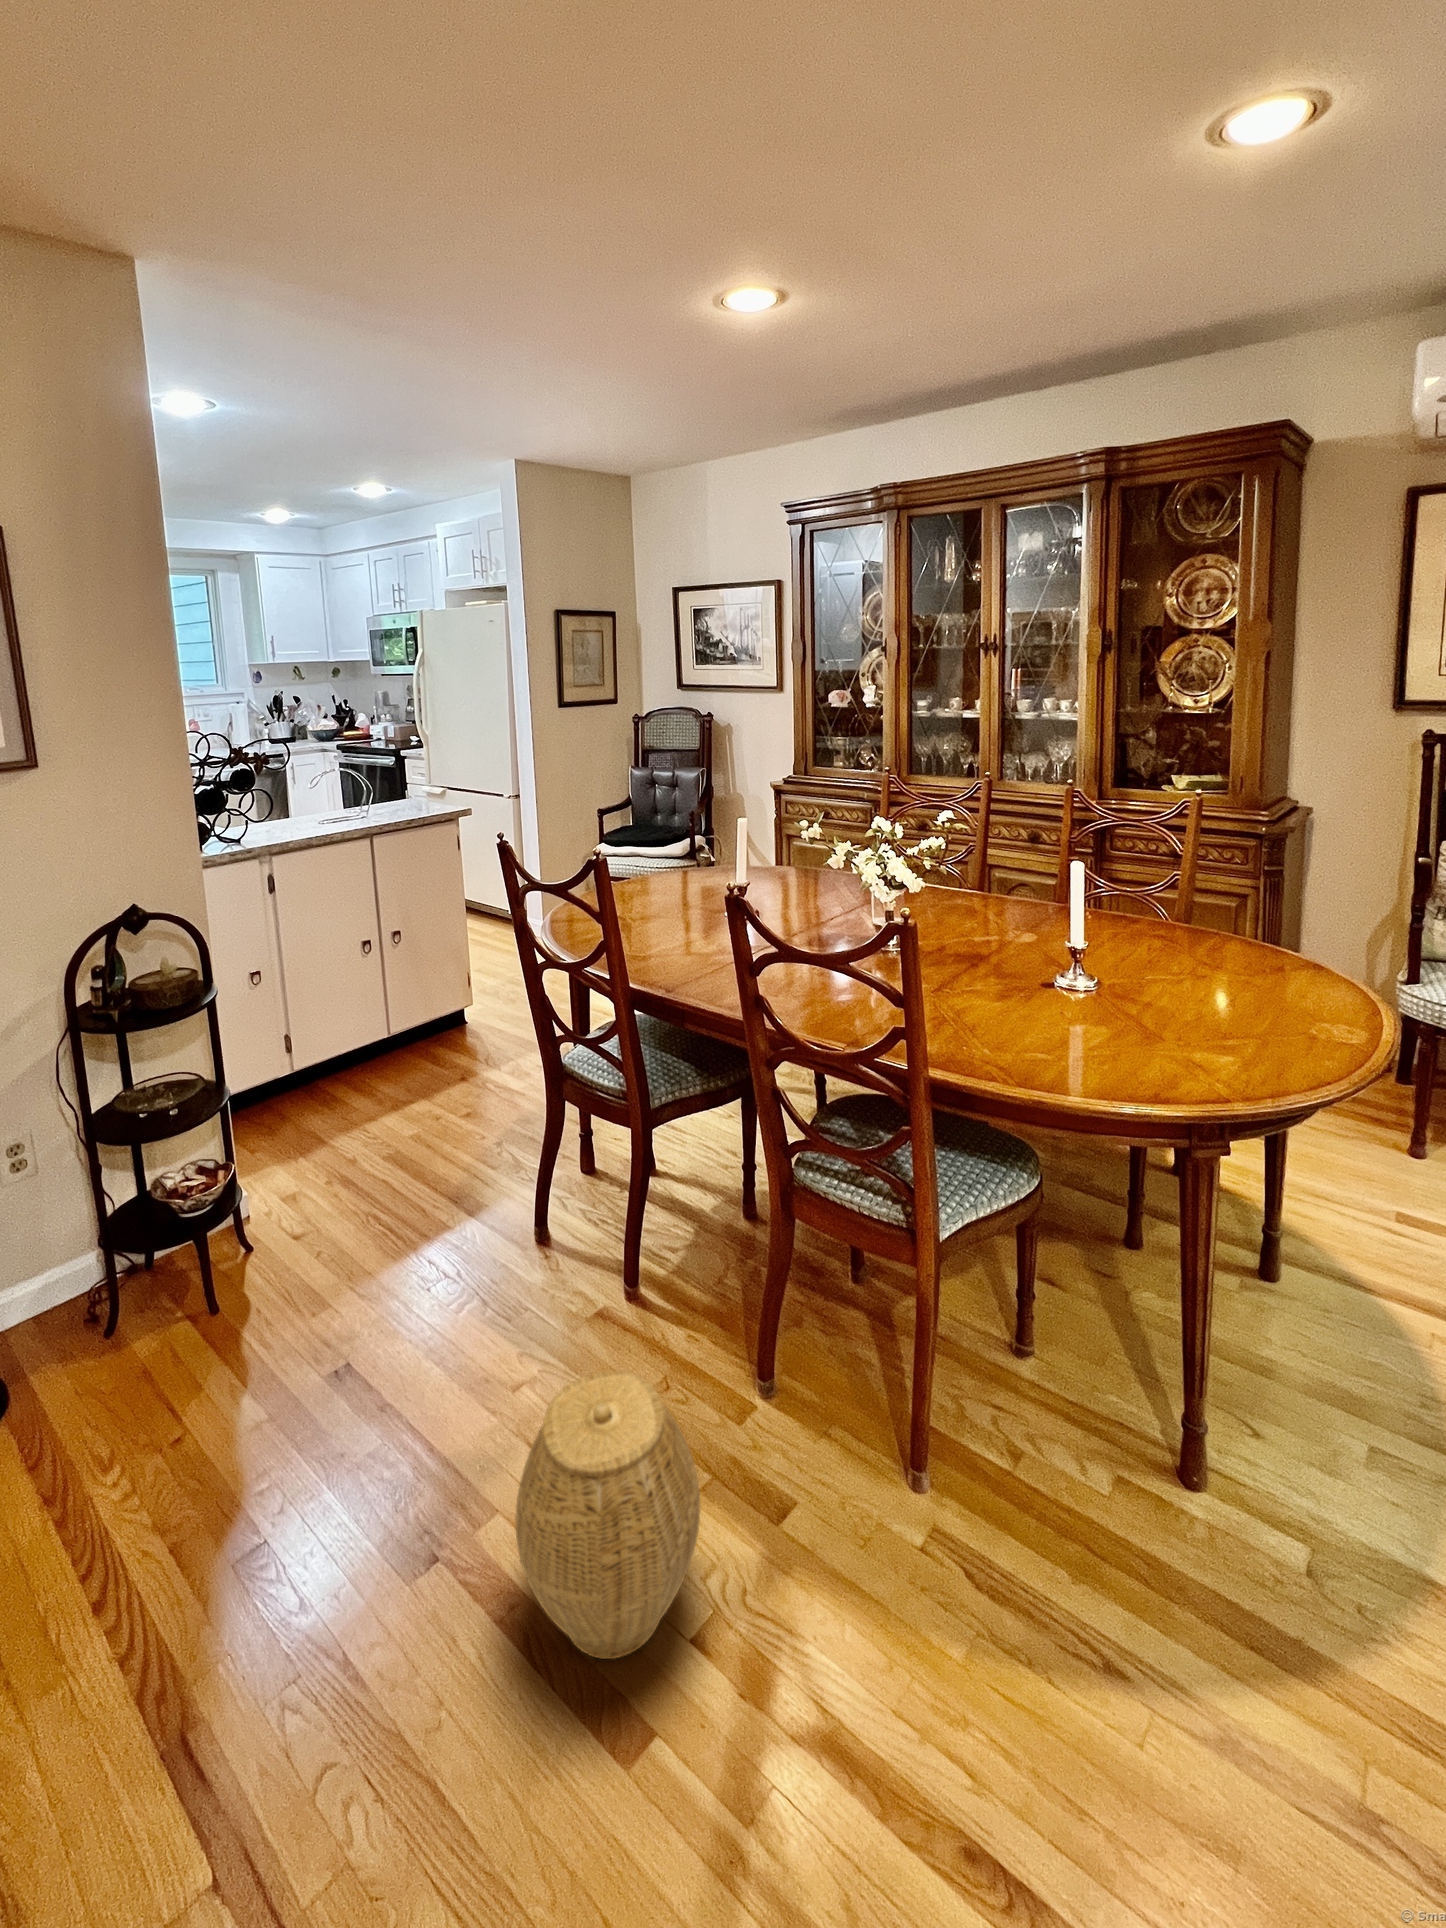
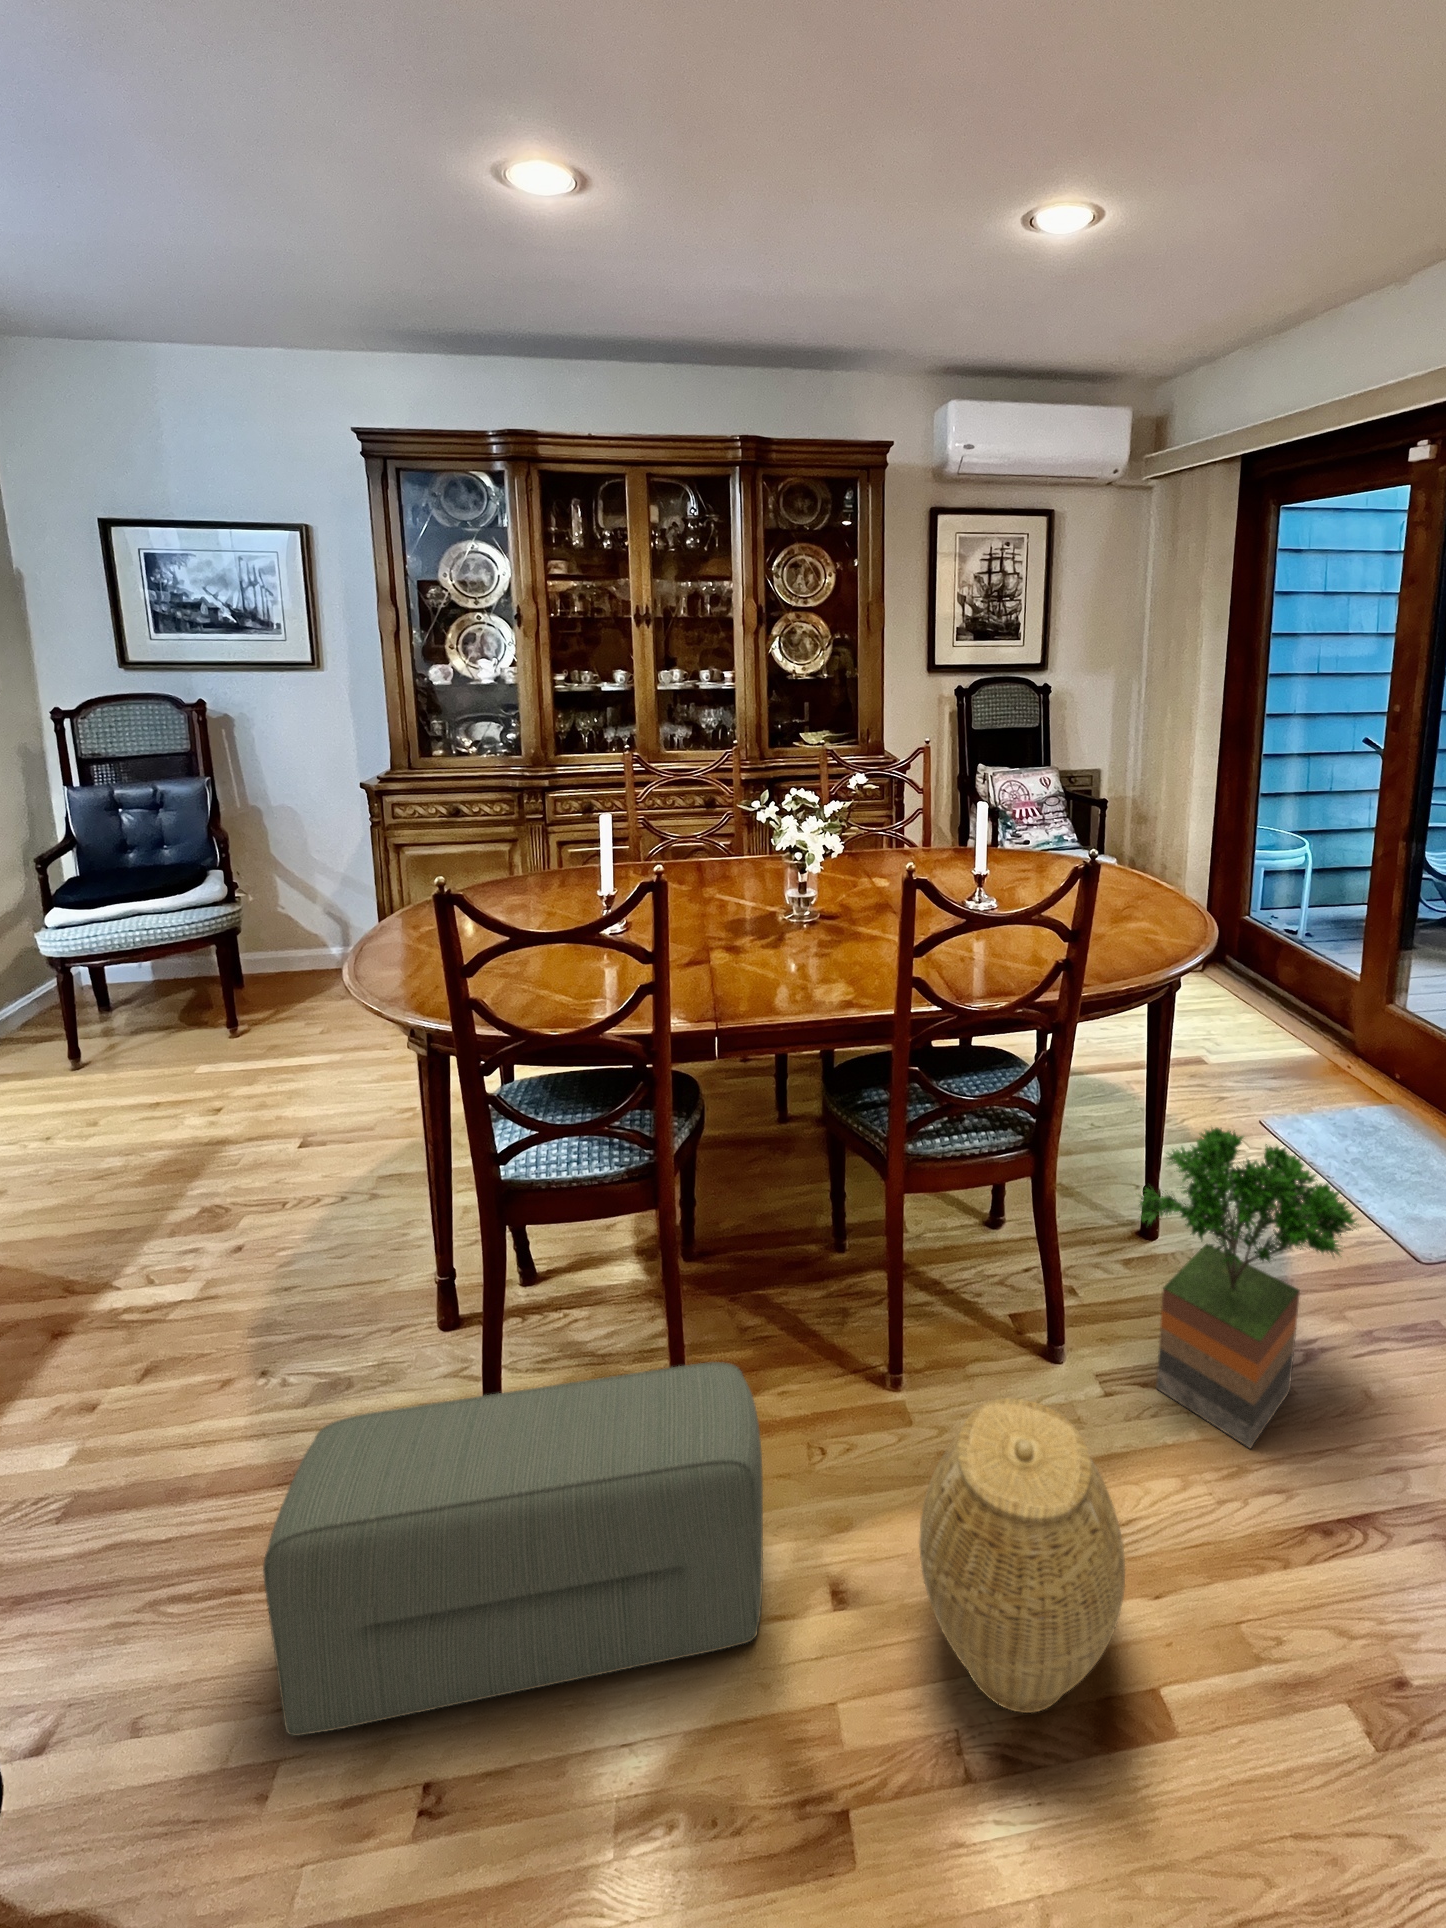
pouf: none [340,1144,580,1436] -> present [263,1362,763,1736]
potted tree: none [940,1324,1222,1751] -> present [1140,1128,1359,1448]

